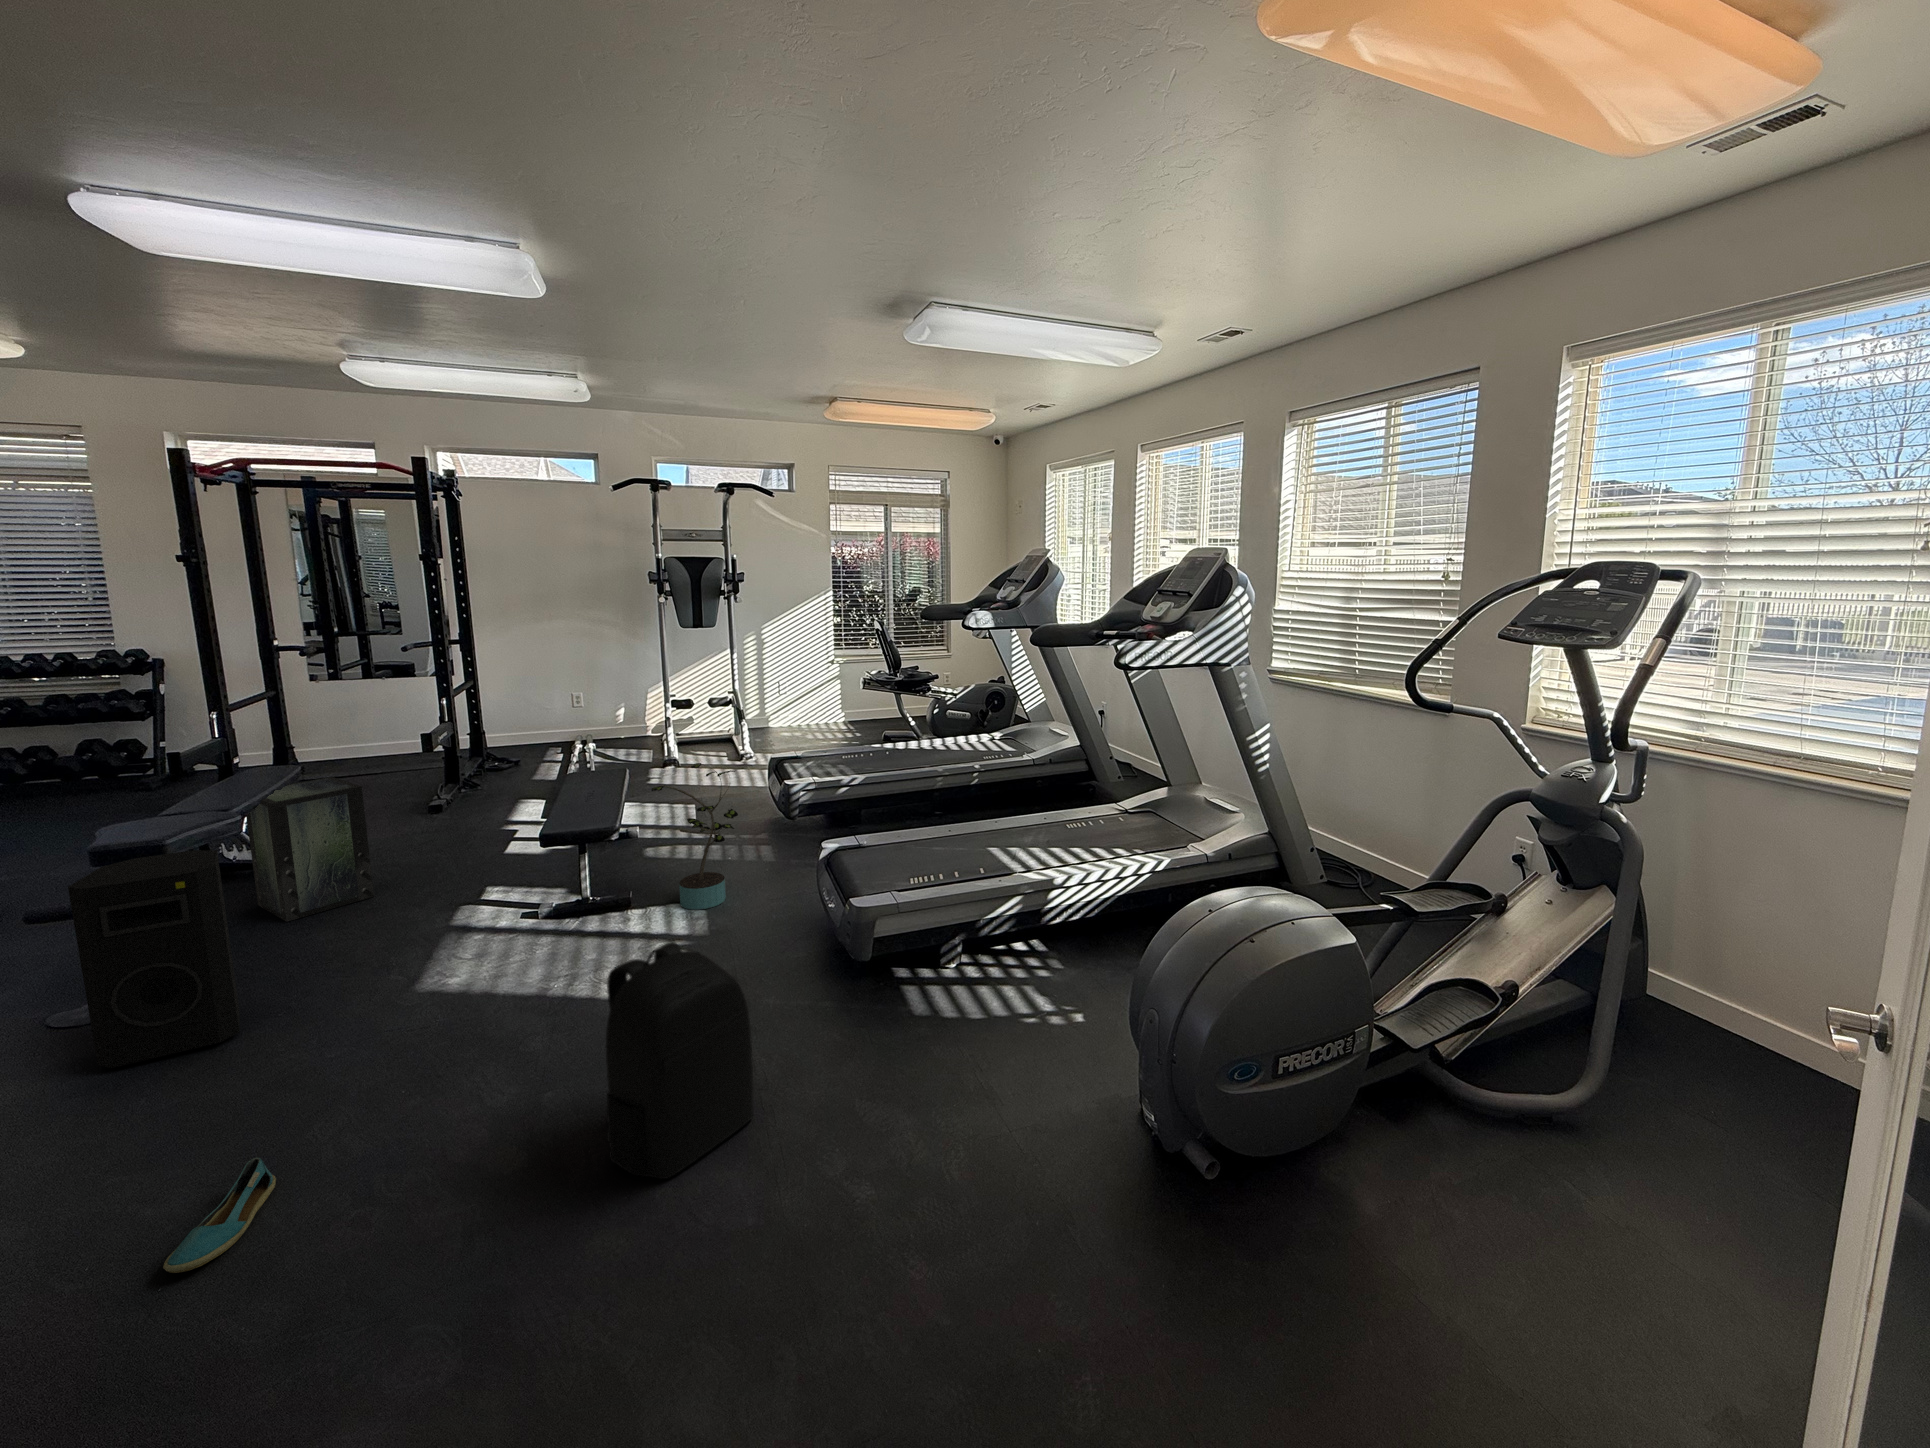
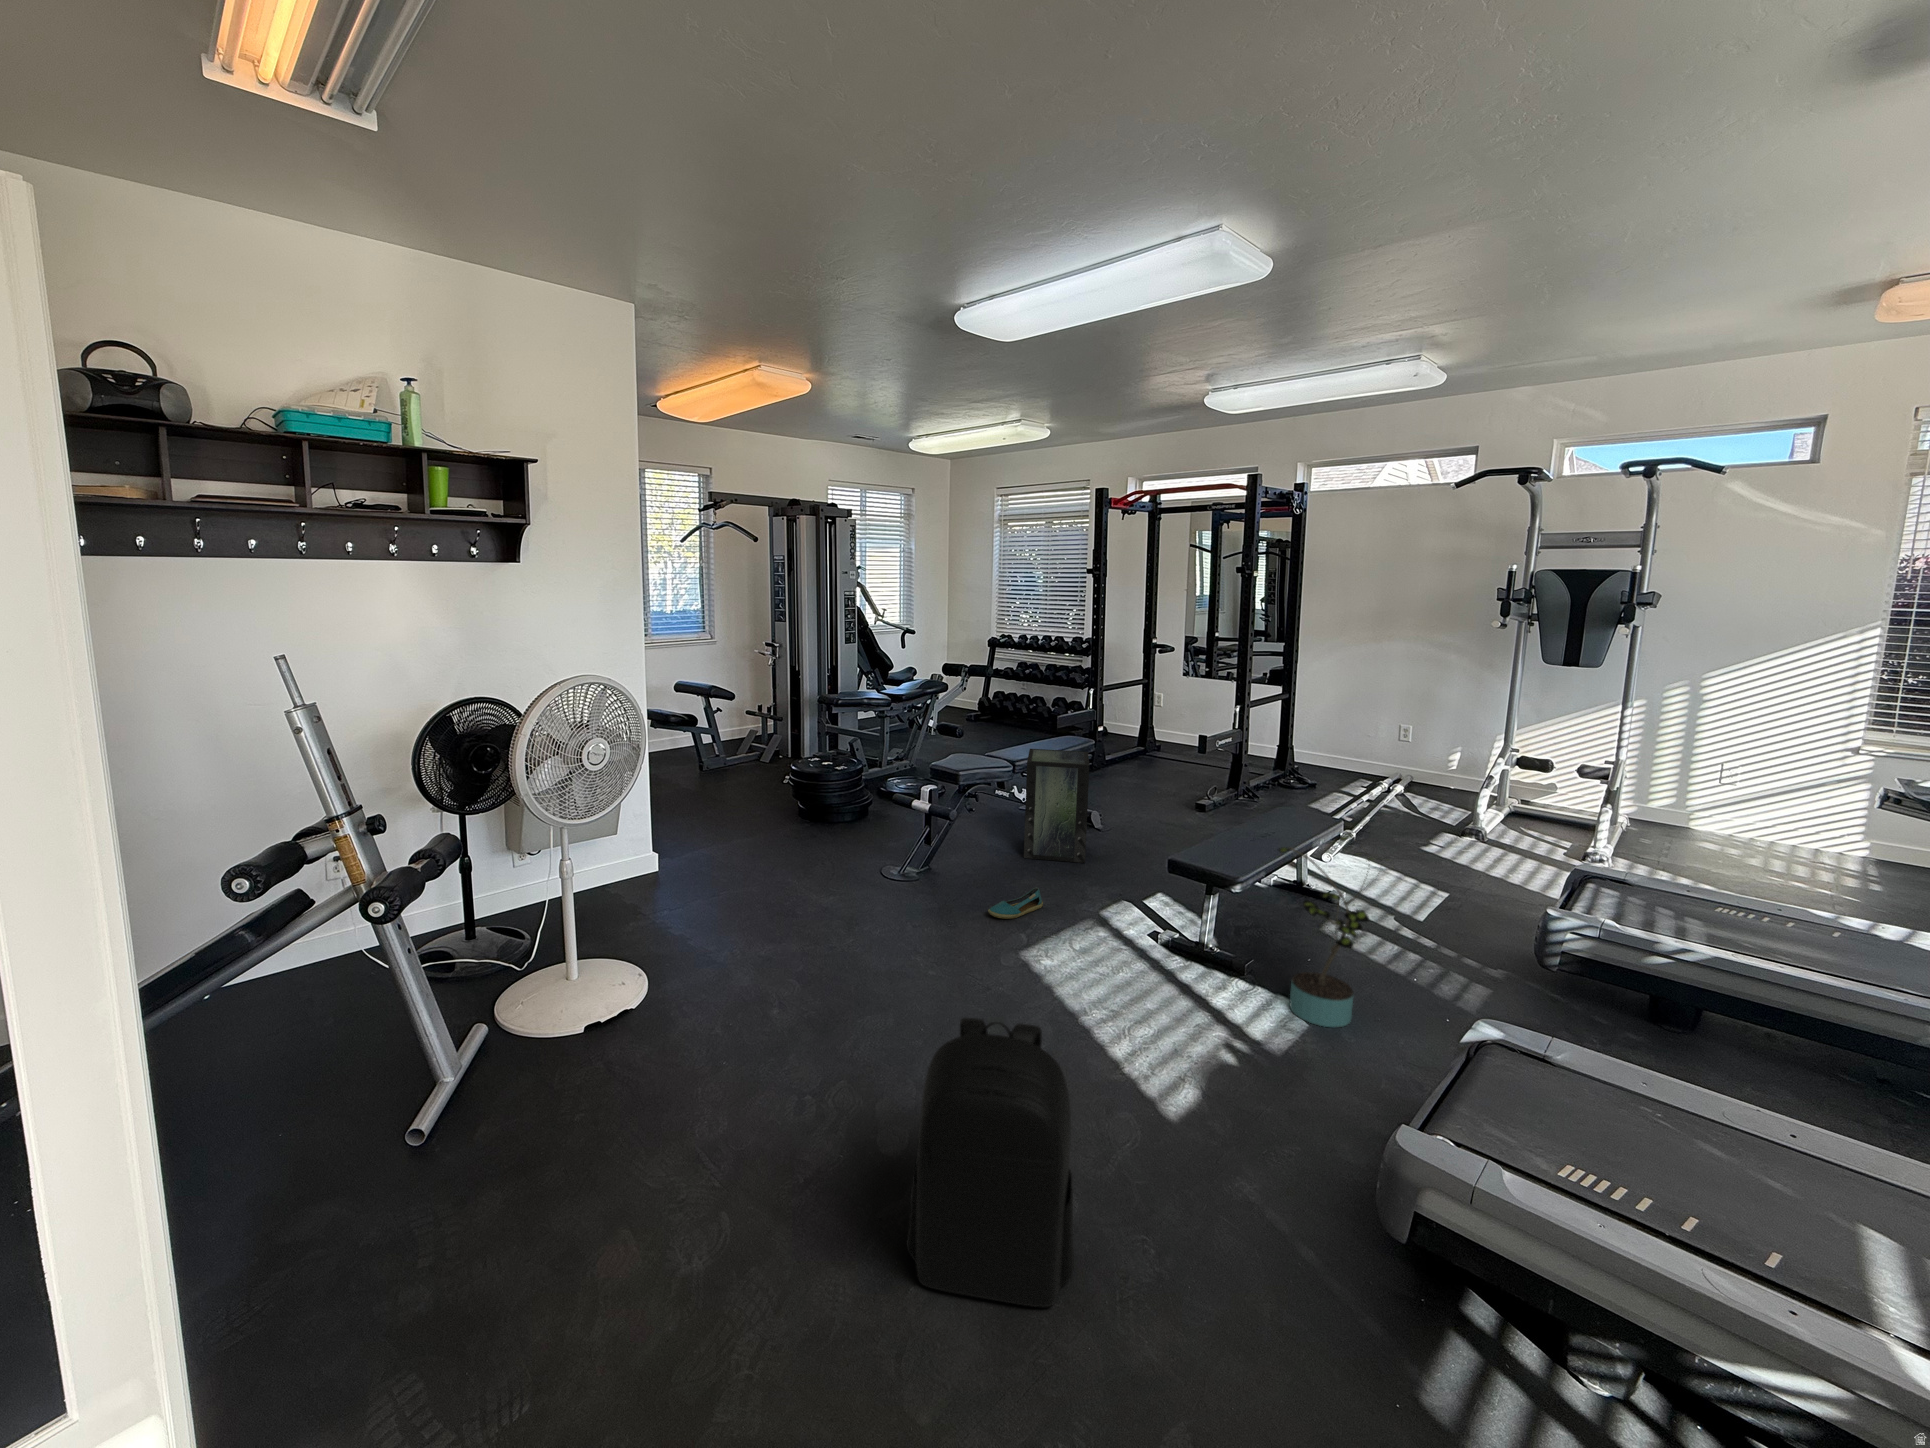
speaker: present [68,850,240,1068] -> none [855,774,934,925]
shoe: present [163,1157,276,1273] -> present [988,888,1043,919]

